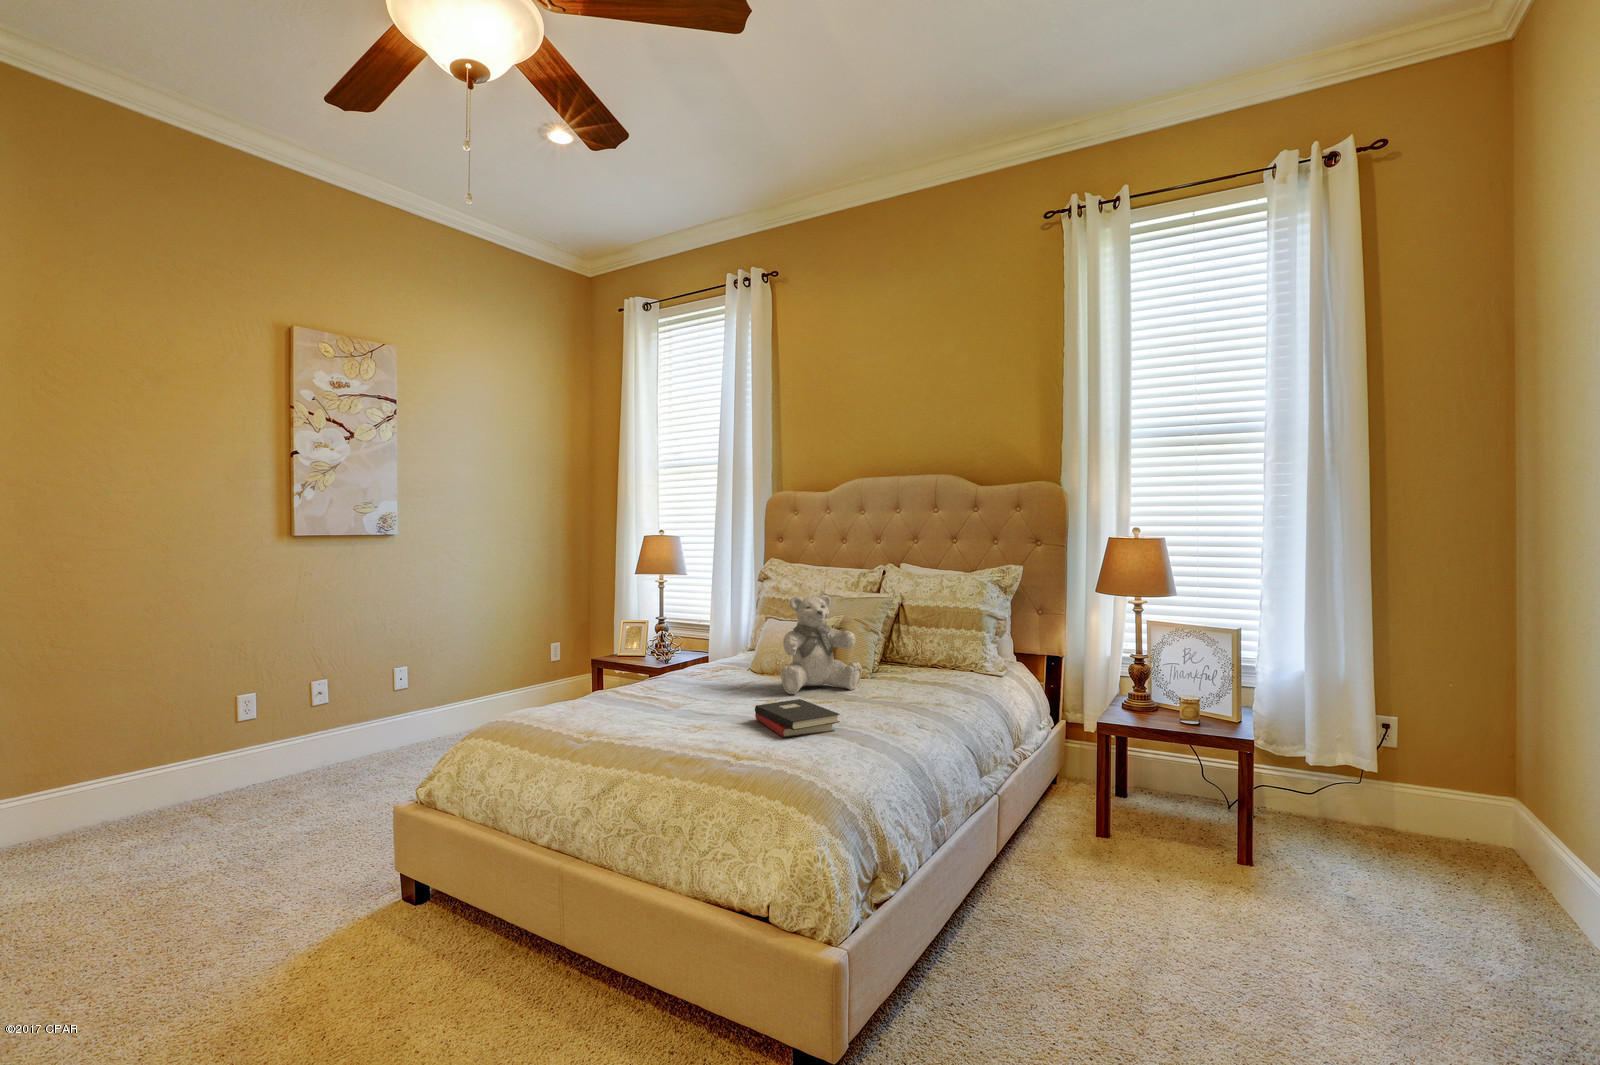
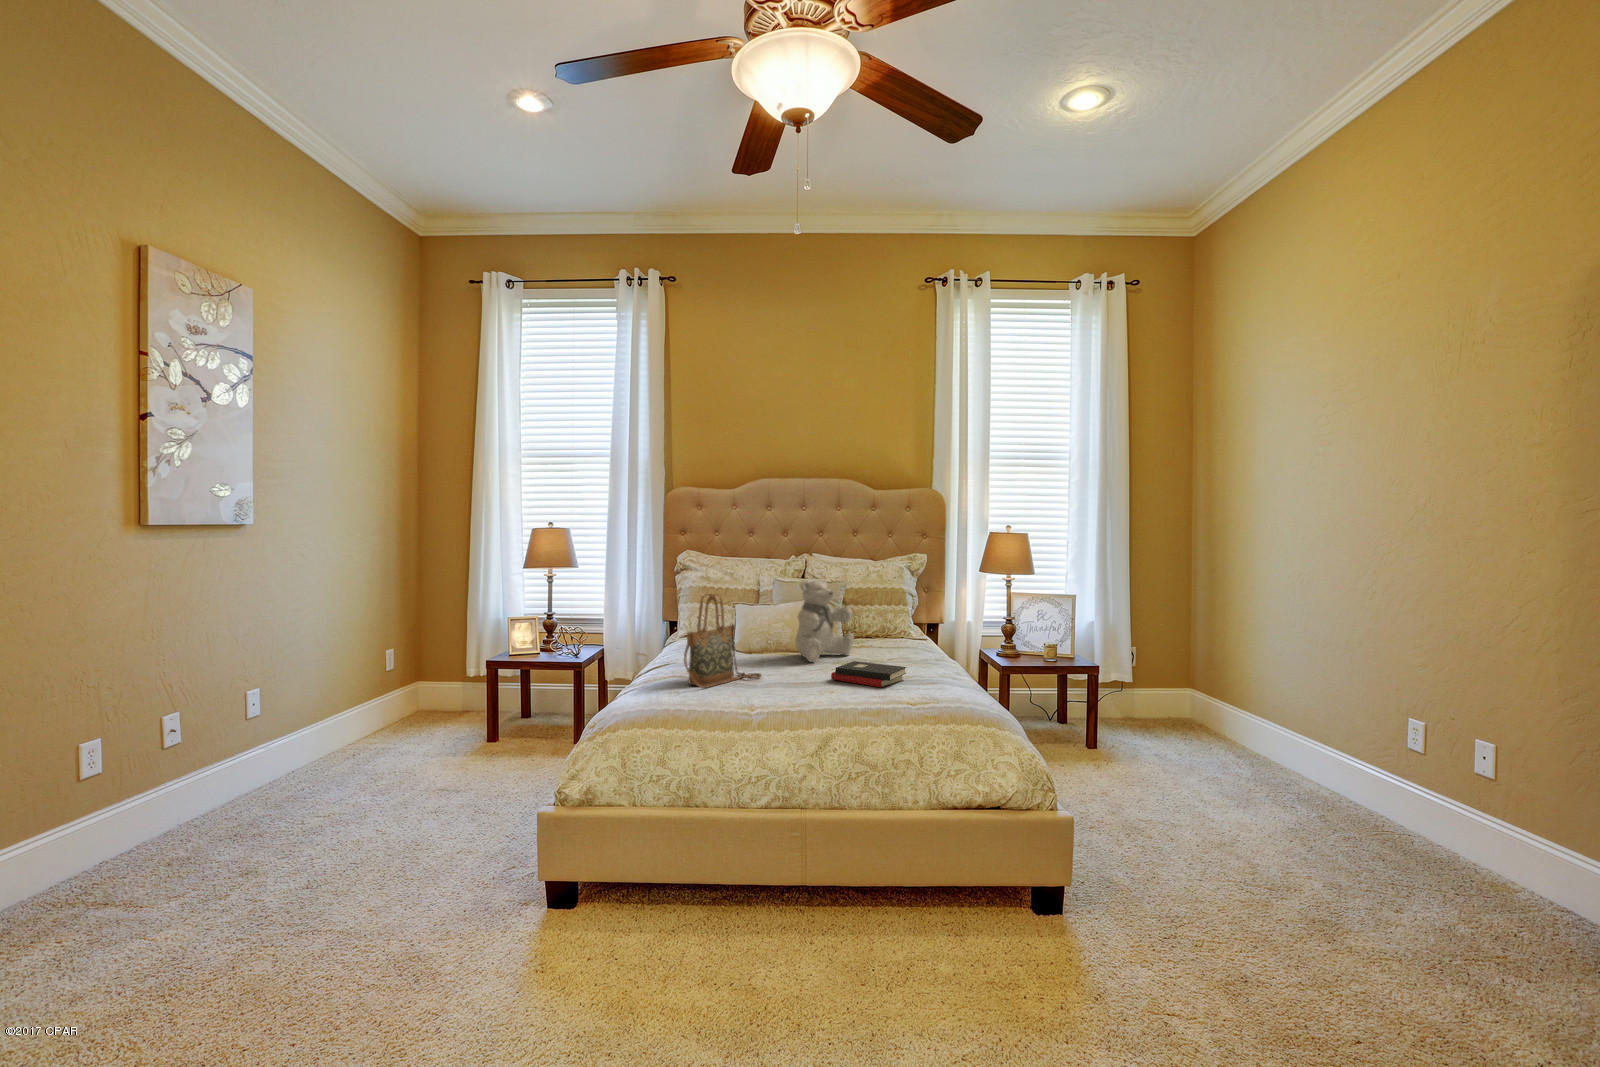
handbag: none [589,609,698,714] -> present [684,594,761,688]

